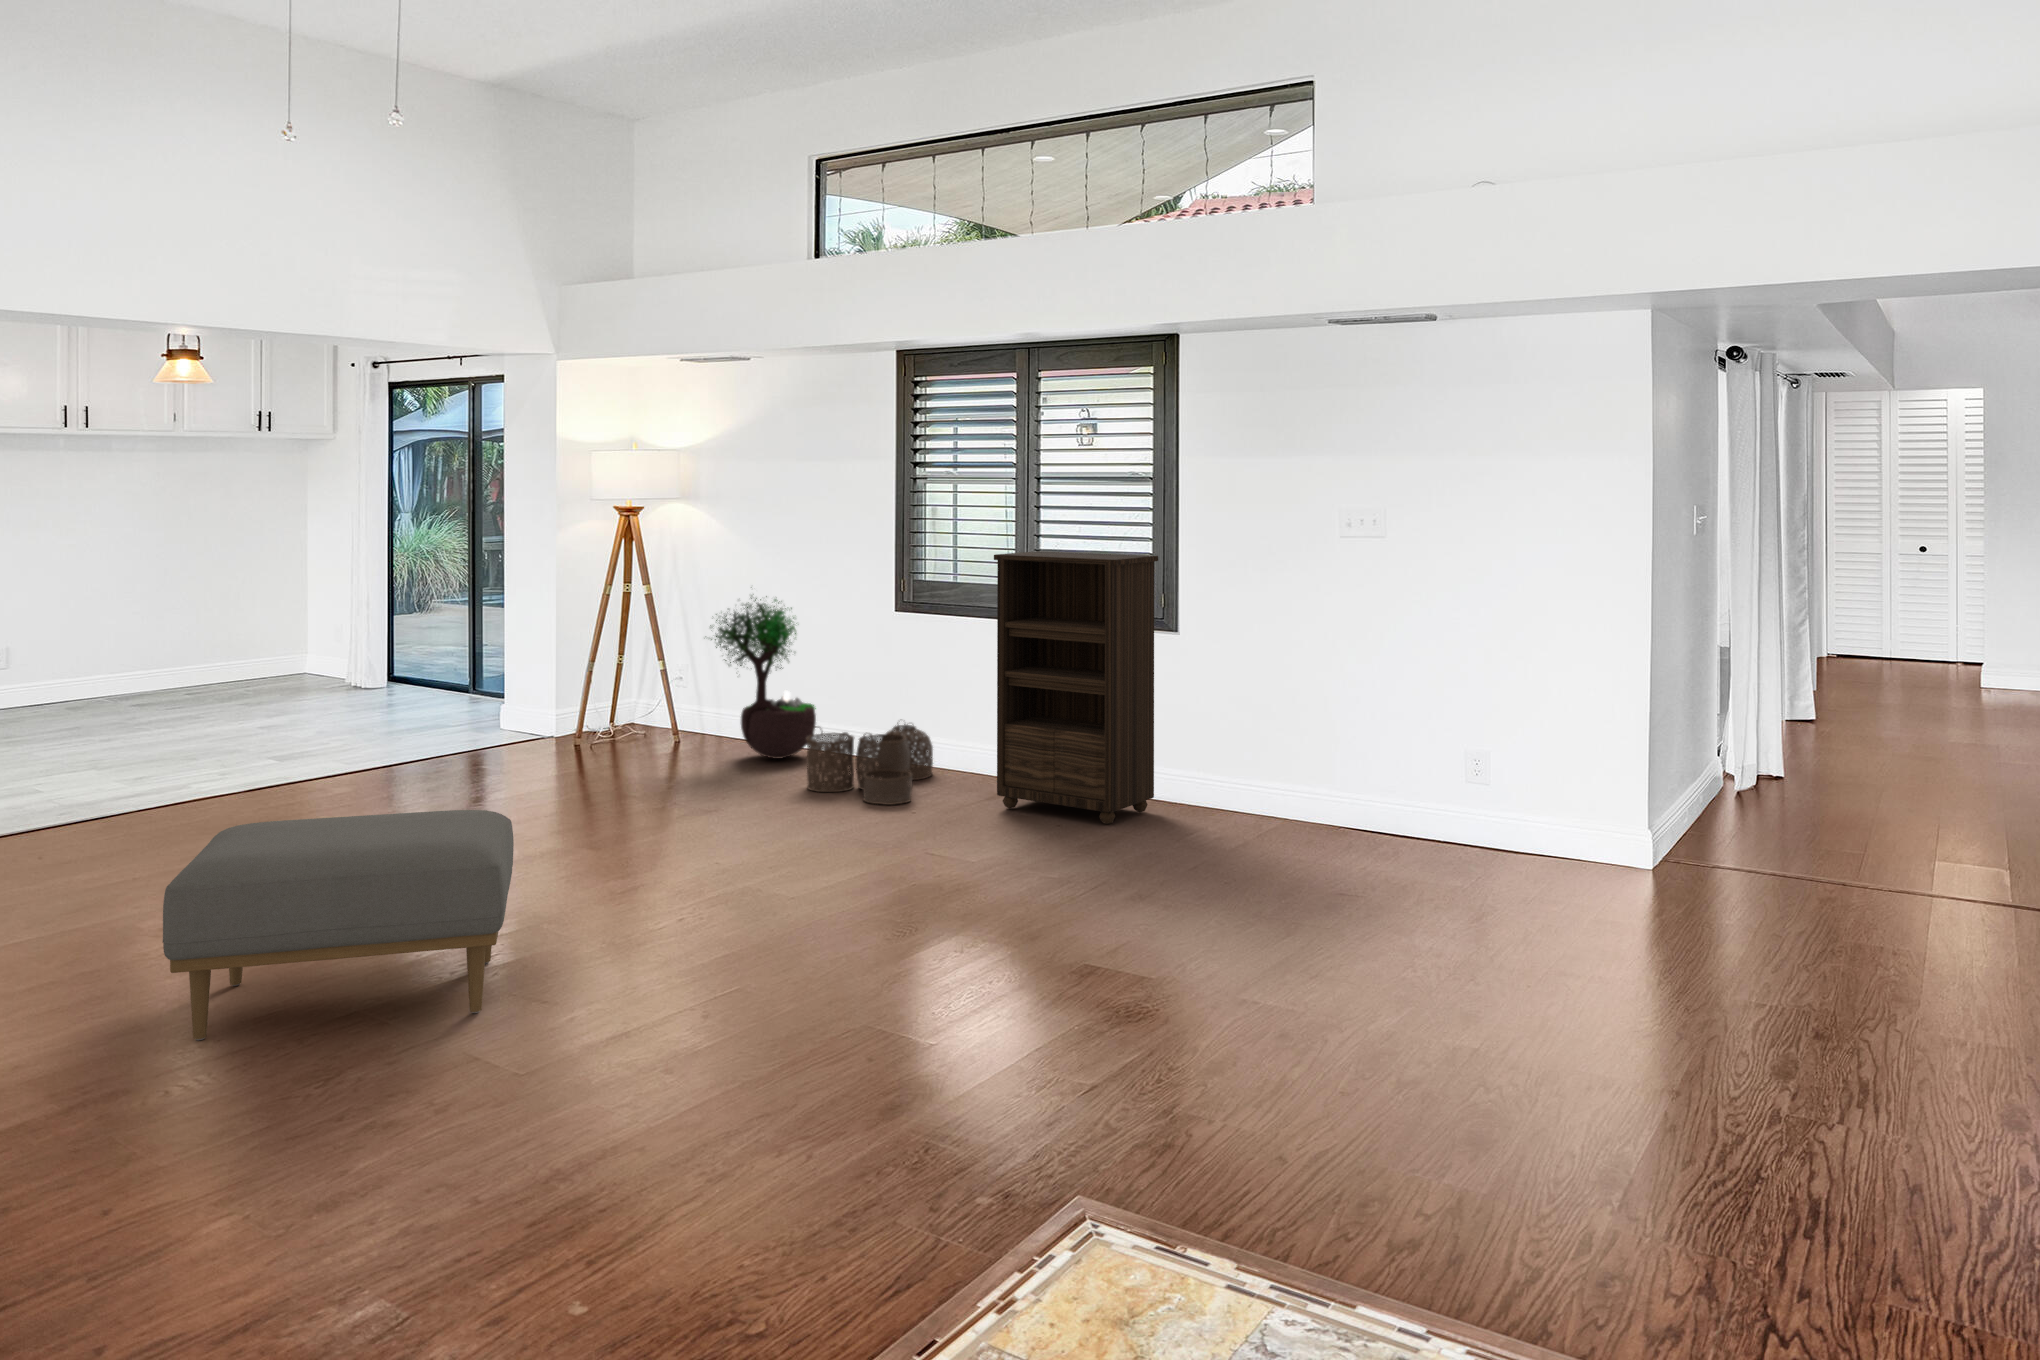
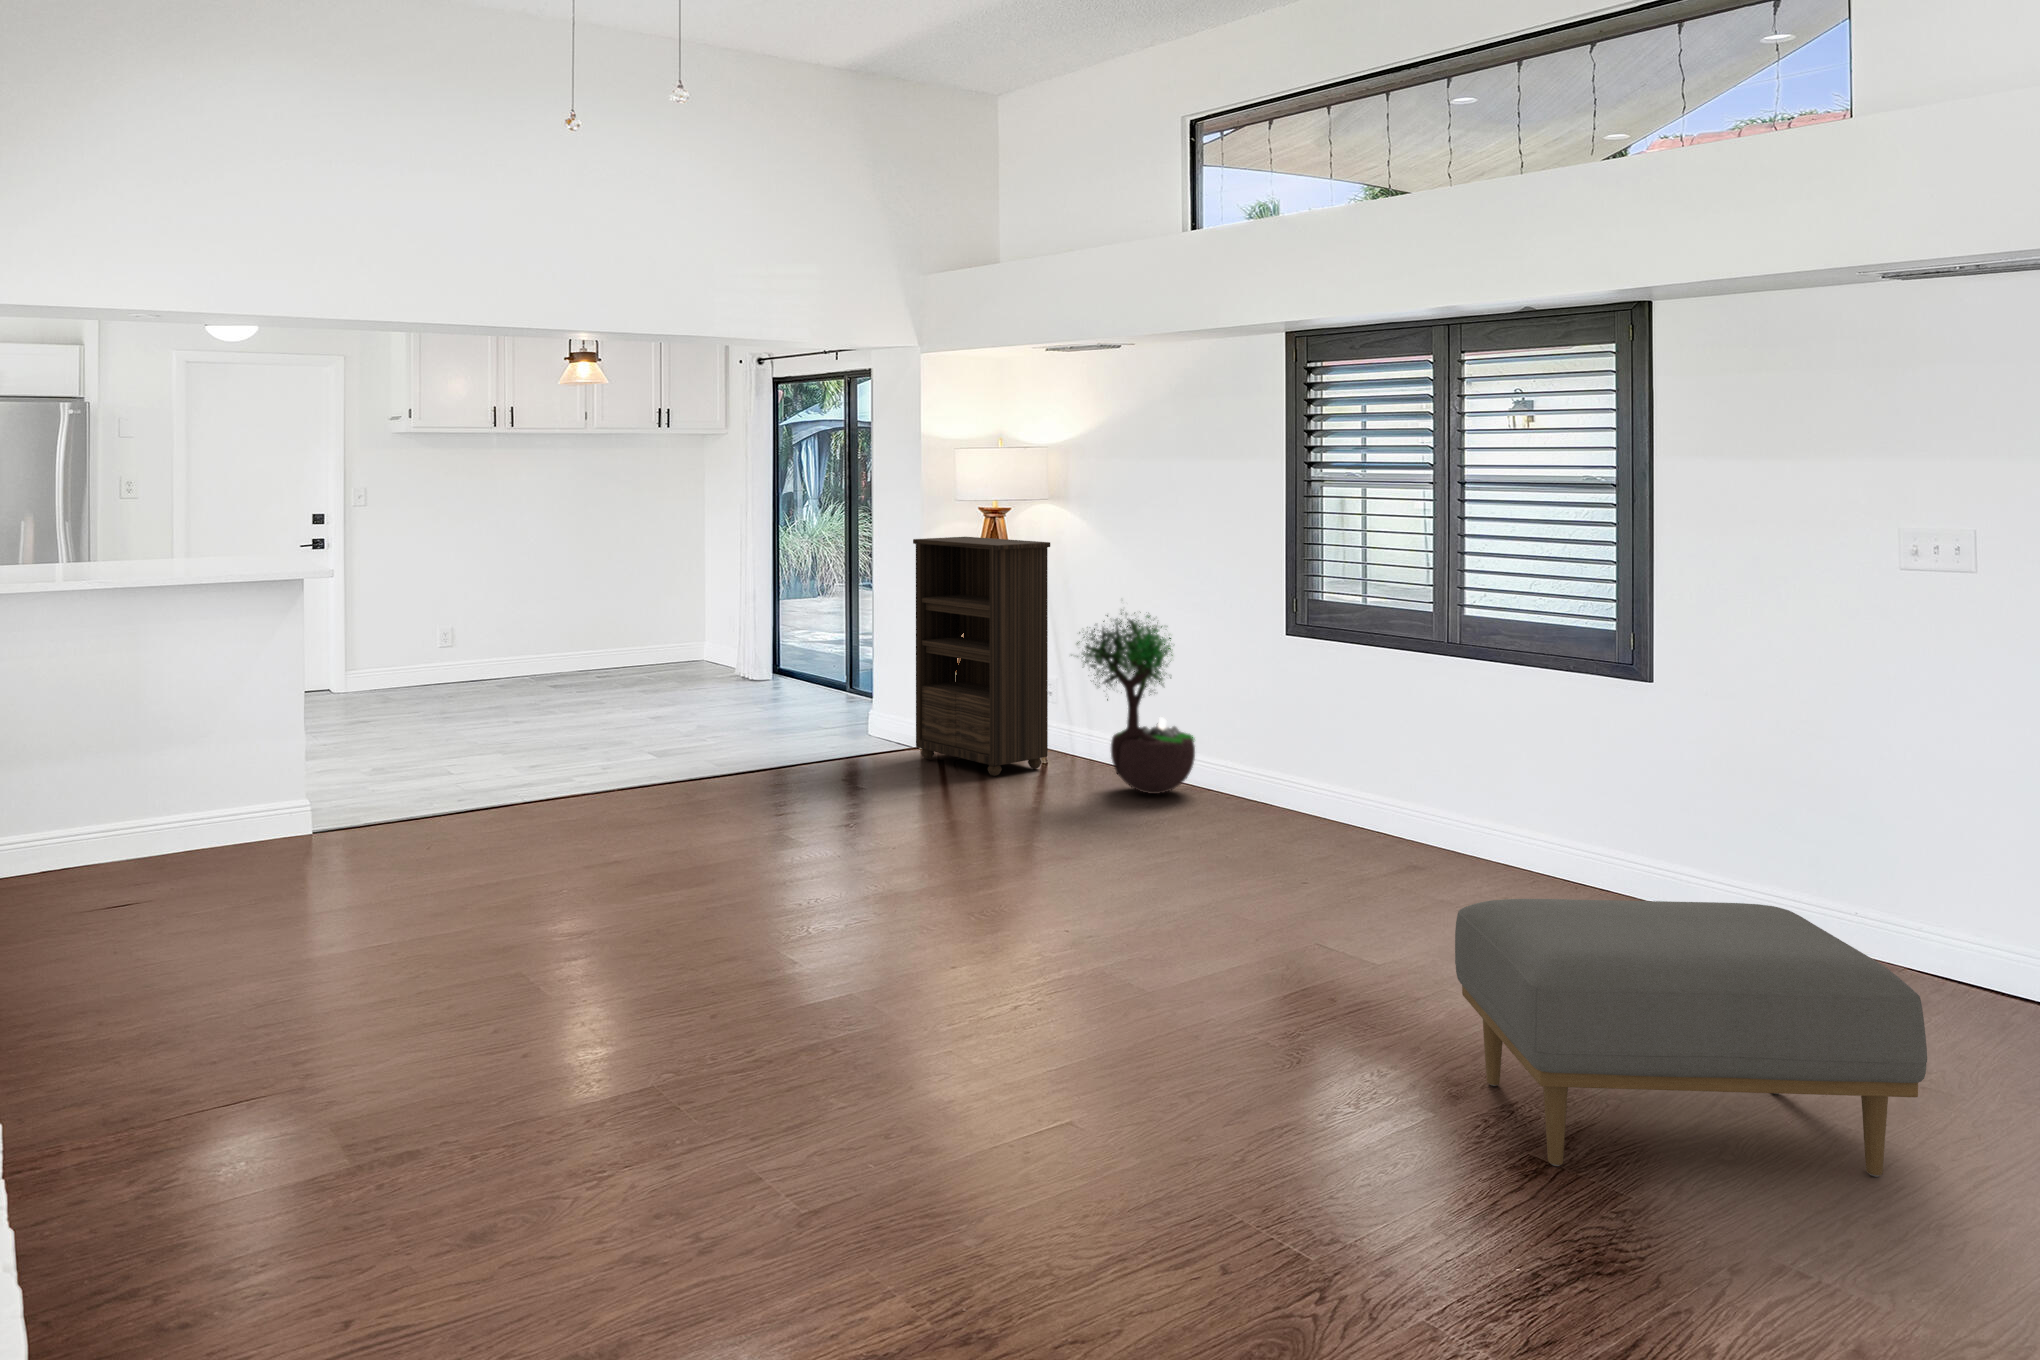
bookshelf: present [994,551,1158,824] -> present [913,537,1050,776]
woven basket: present [806,723,933,805] -> none [1180,762,1331,866]
ottoman: present [163,810,514,1040] -> present [1455,899,1927,1177]

